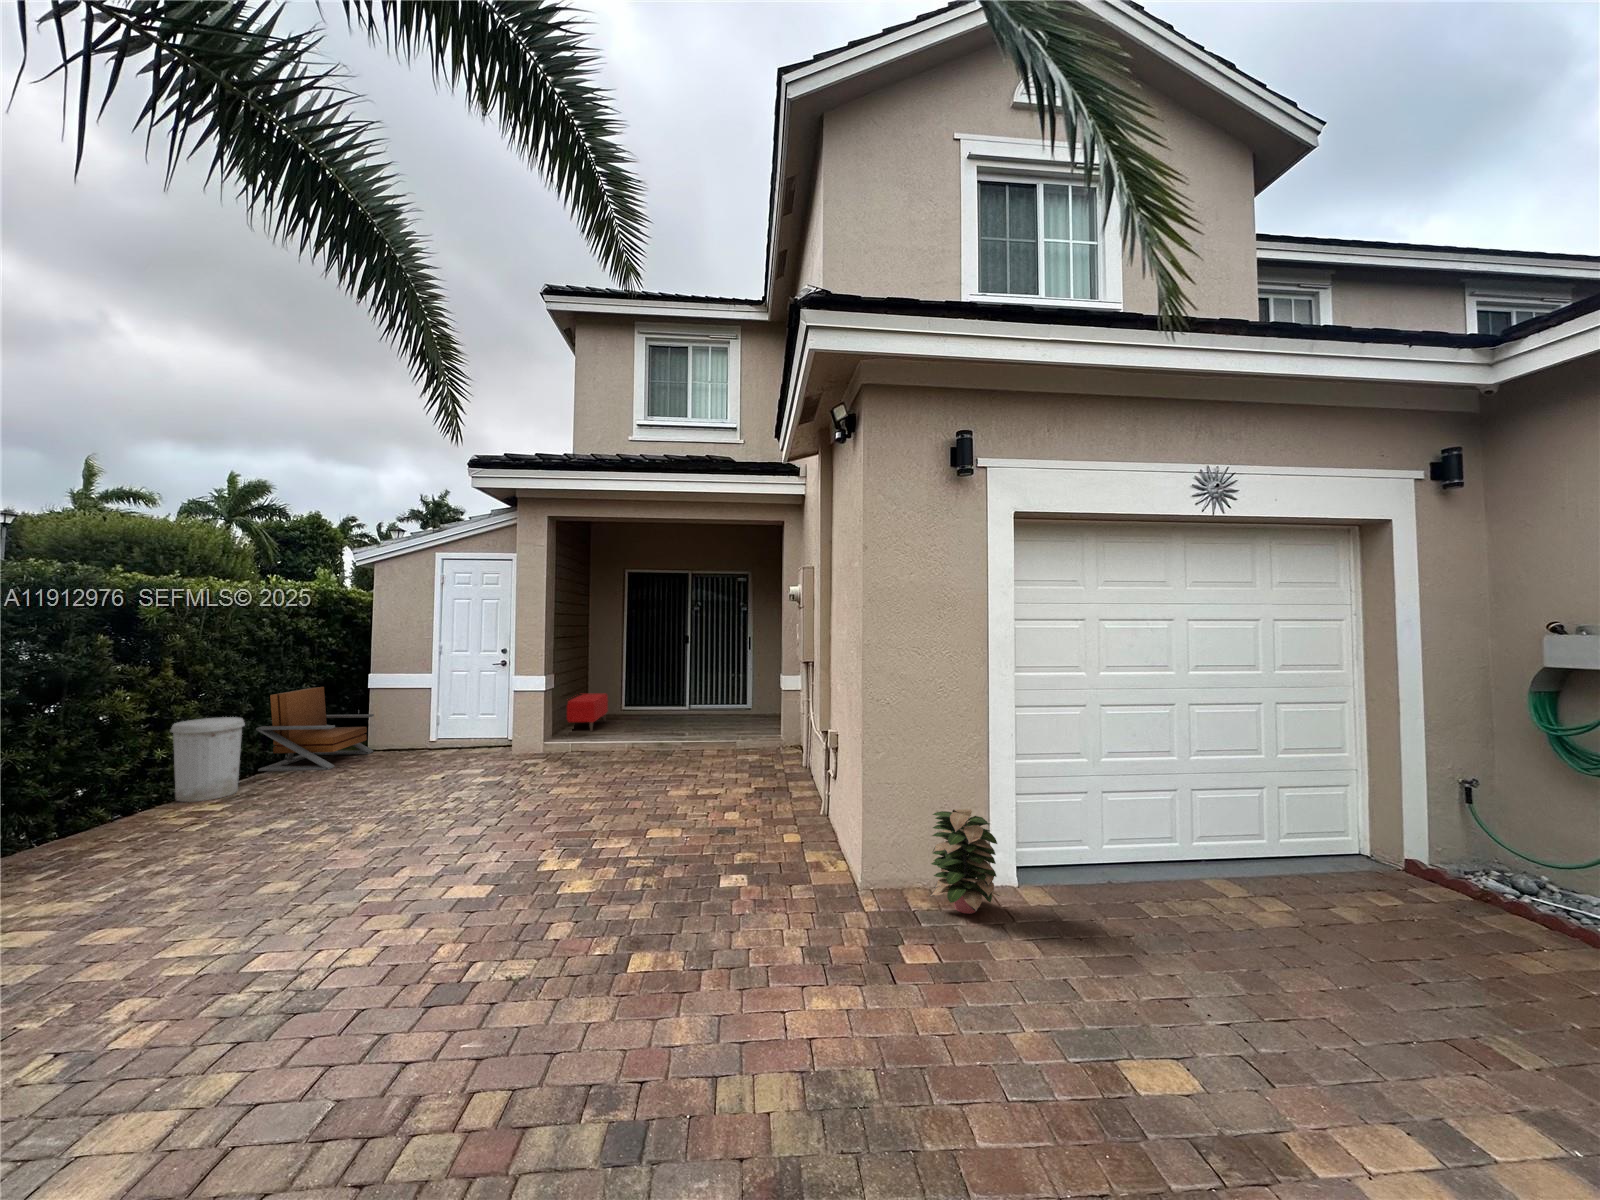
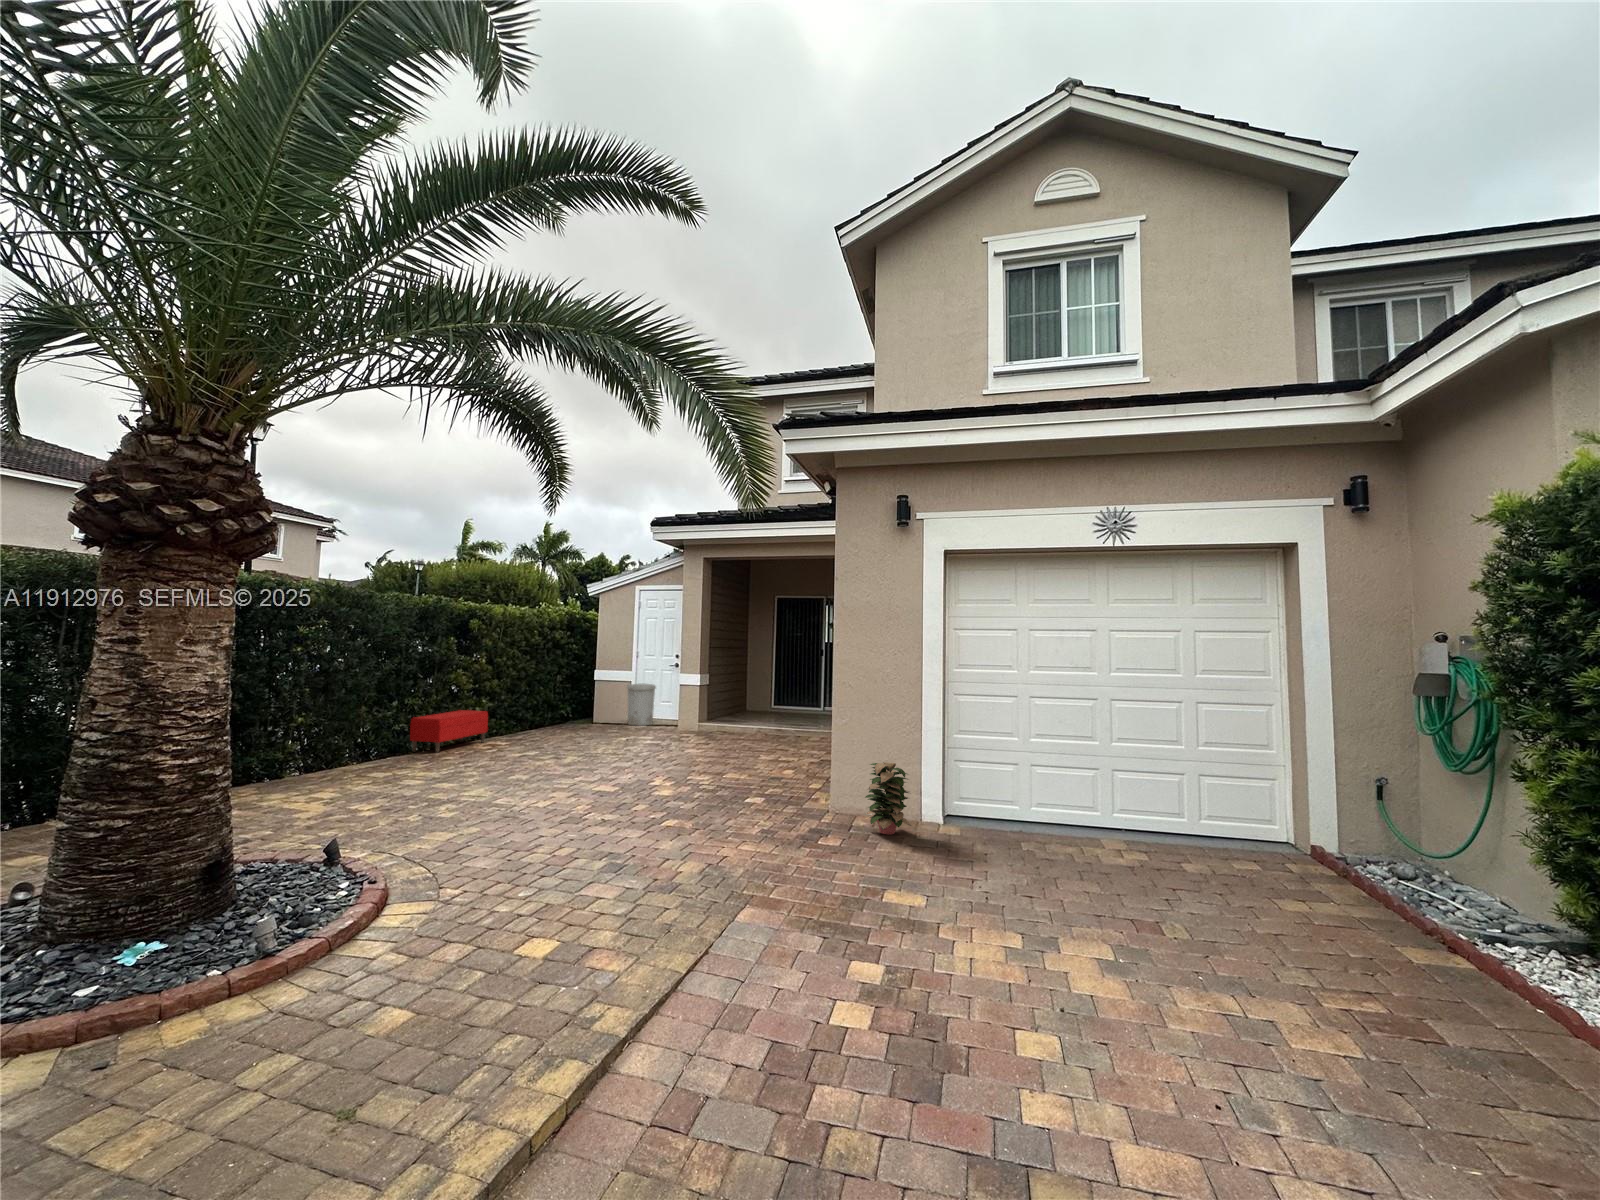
lounge chair: present [256,687,374,771] -> none [530,676,598,730]
bench: present [567,694,608,731] -> present [410,710,488,753]
trash can: present [171,717,245,802] -> present [627,684,656,726]

